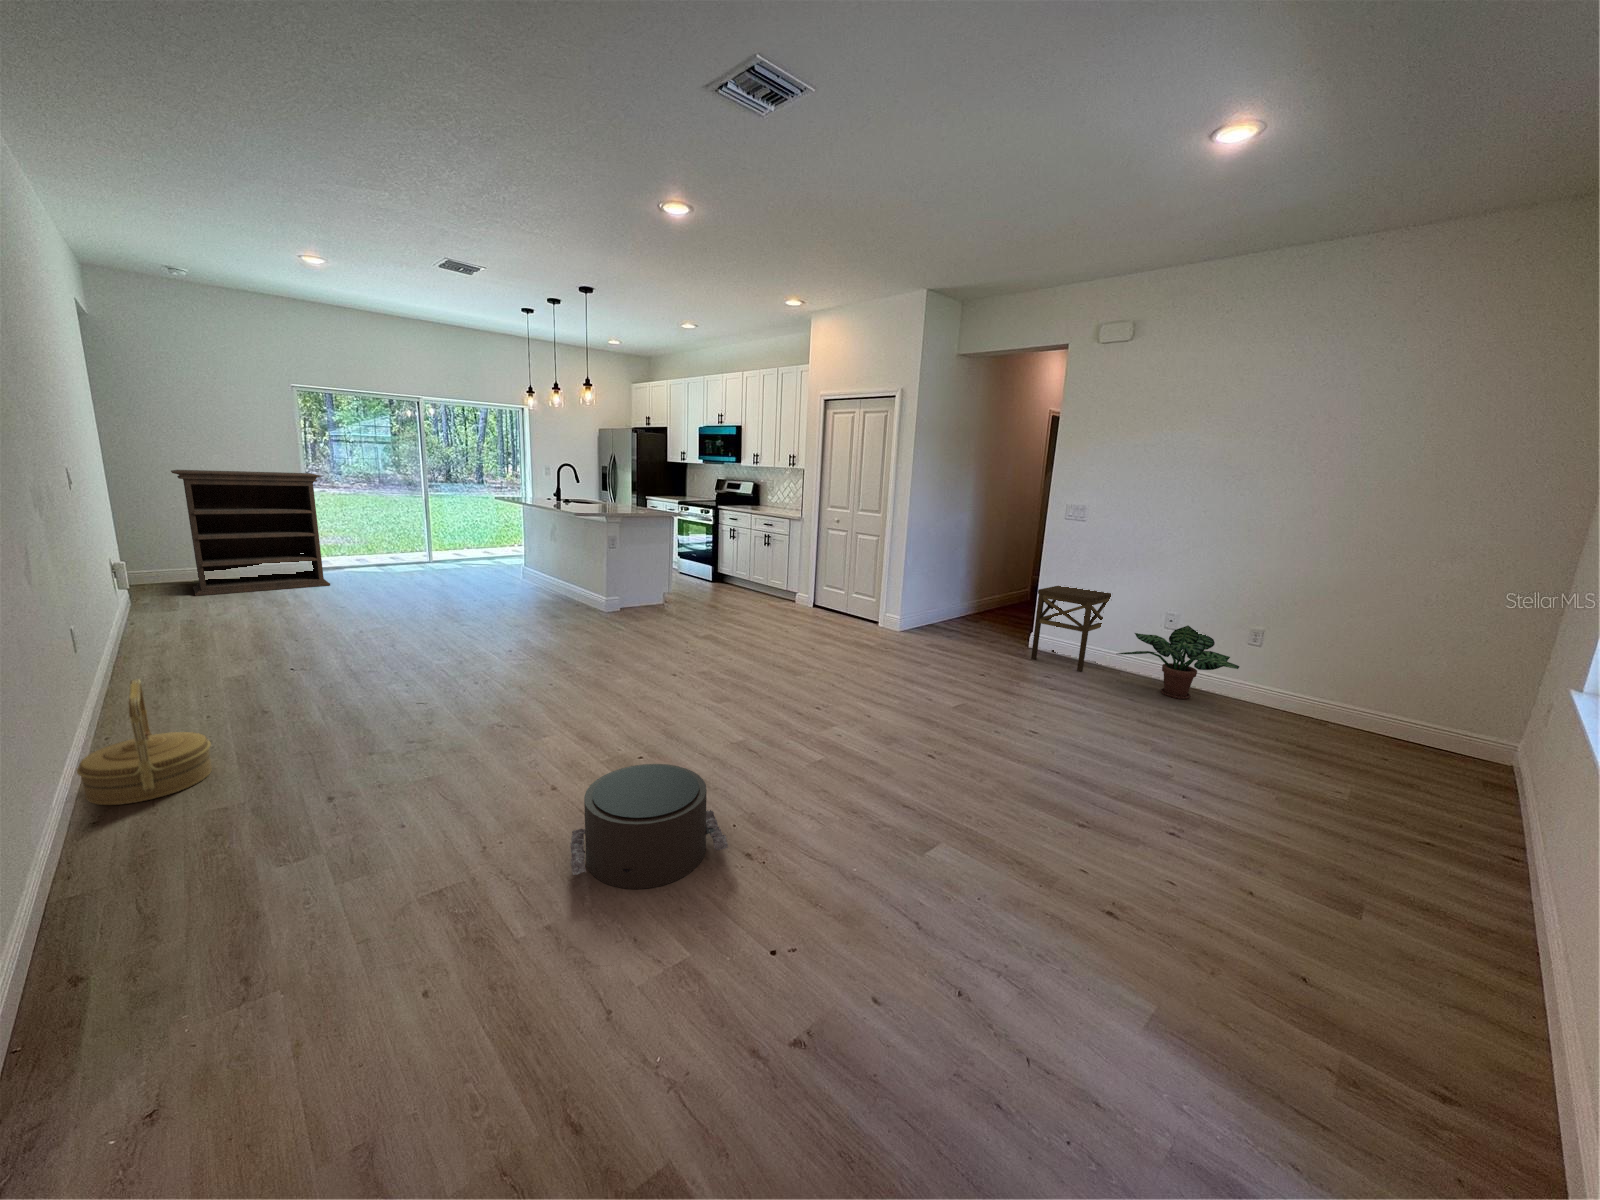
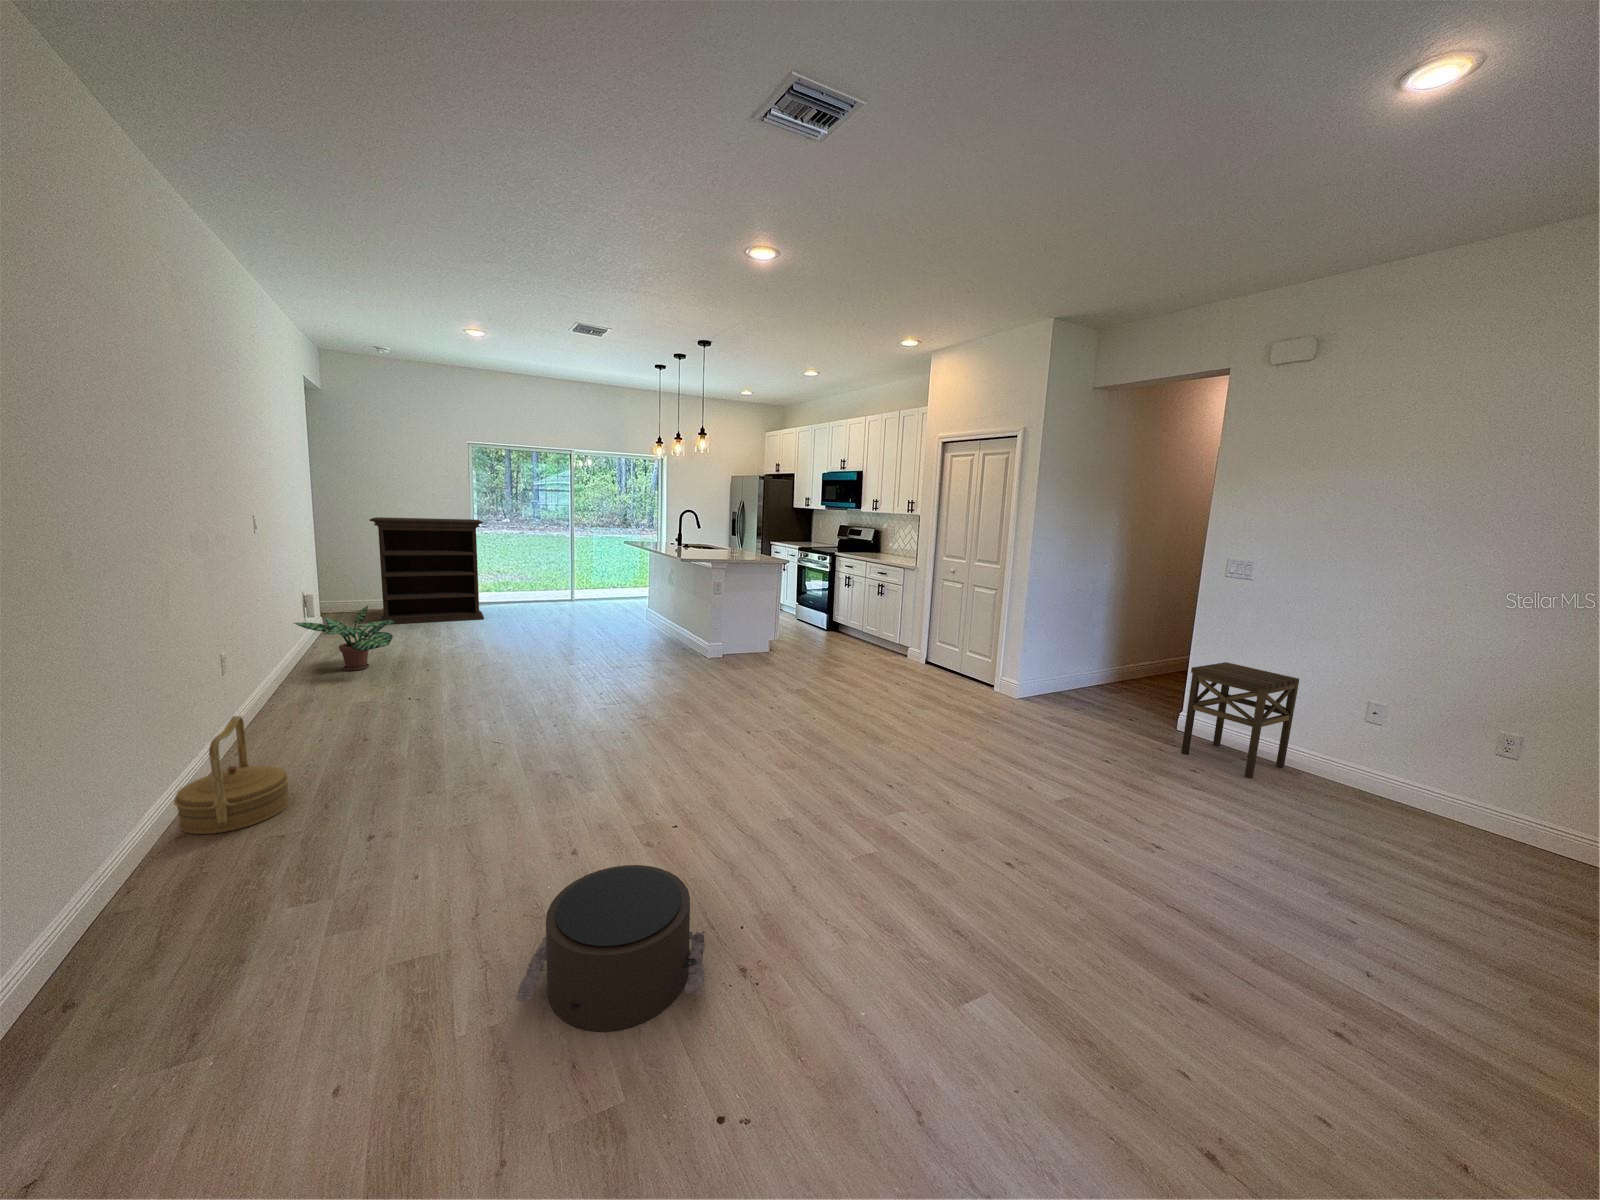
potted plant: present [1118,626,1239,699] -> present [294,606,395,671]

